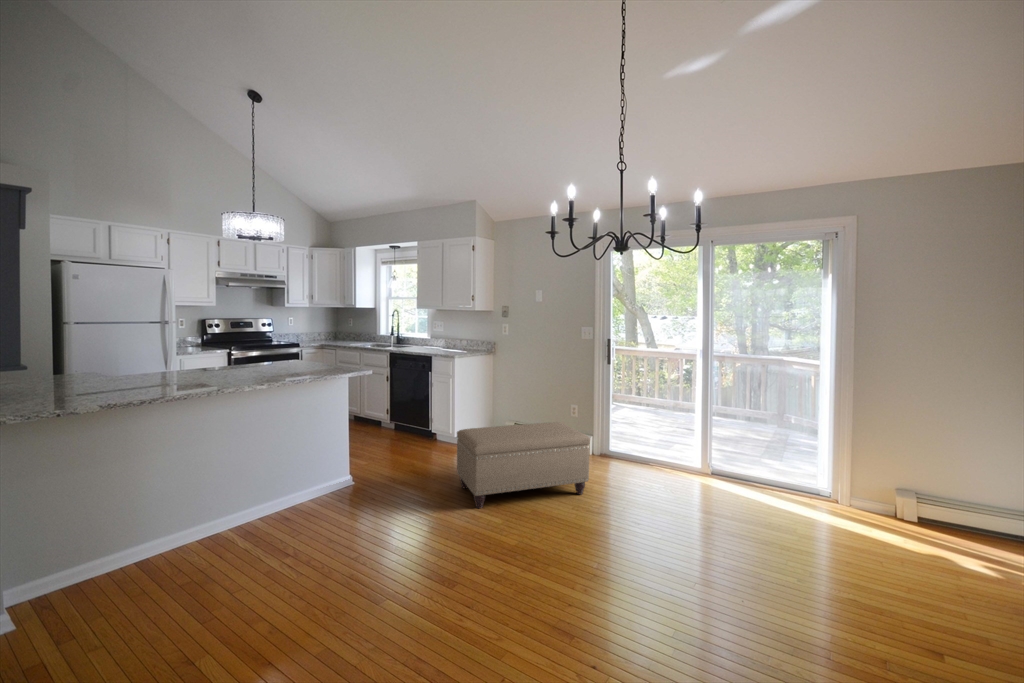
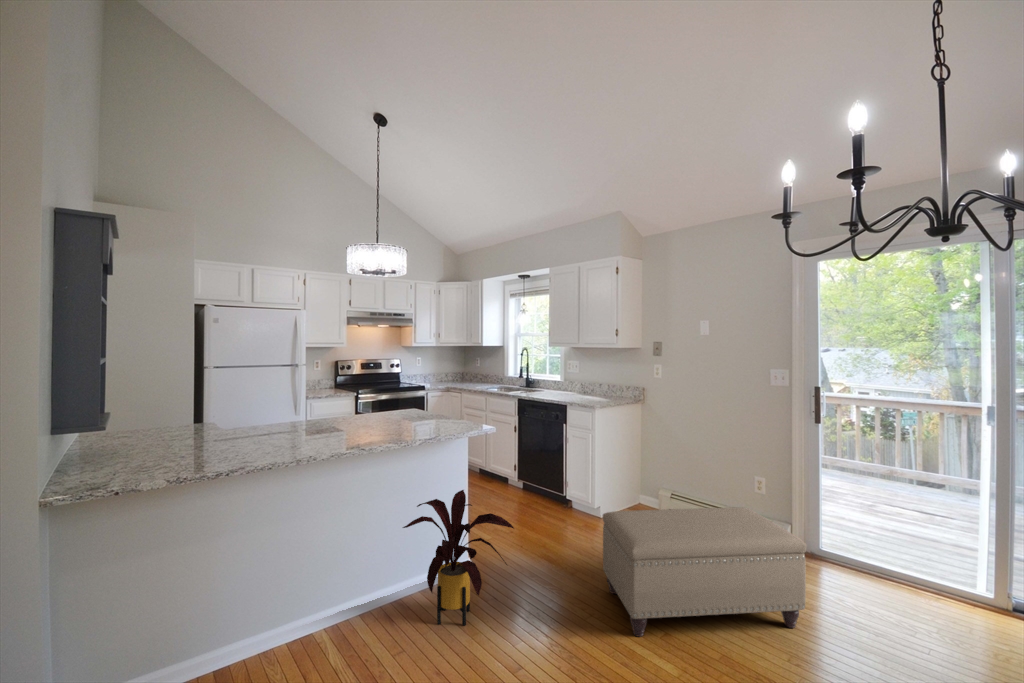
house plant: none [298,418,389,517] -> present [403,490,514,626]

